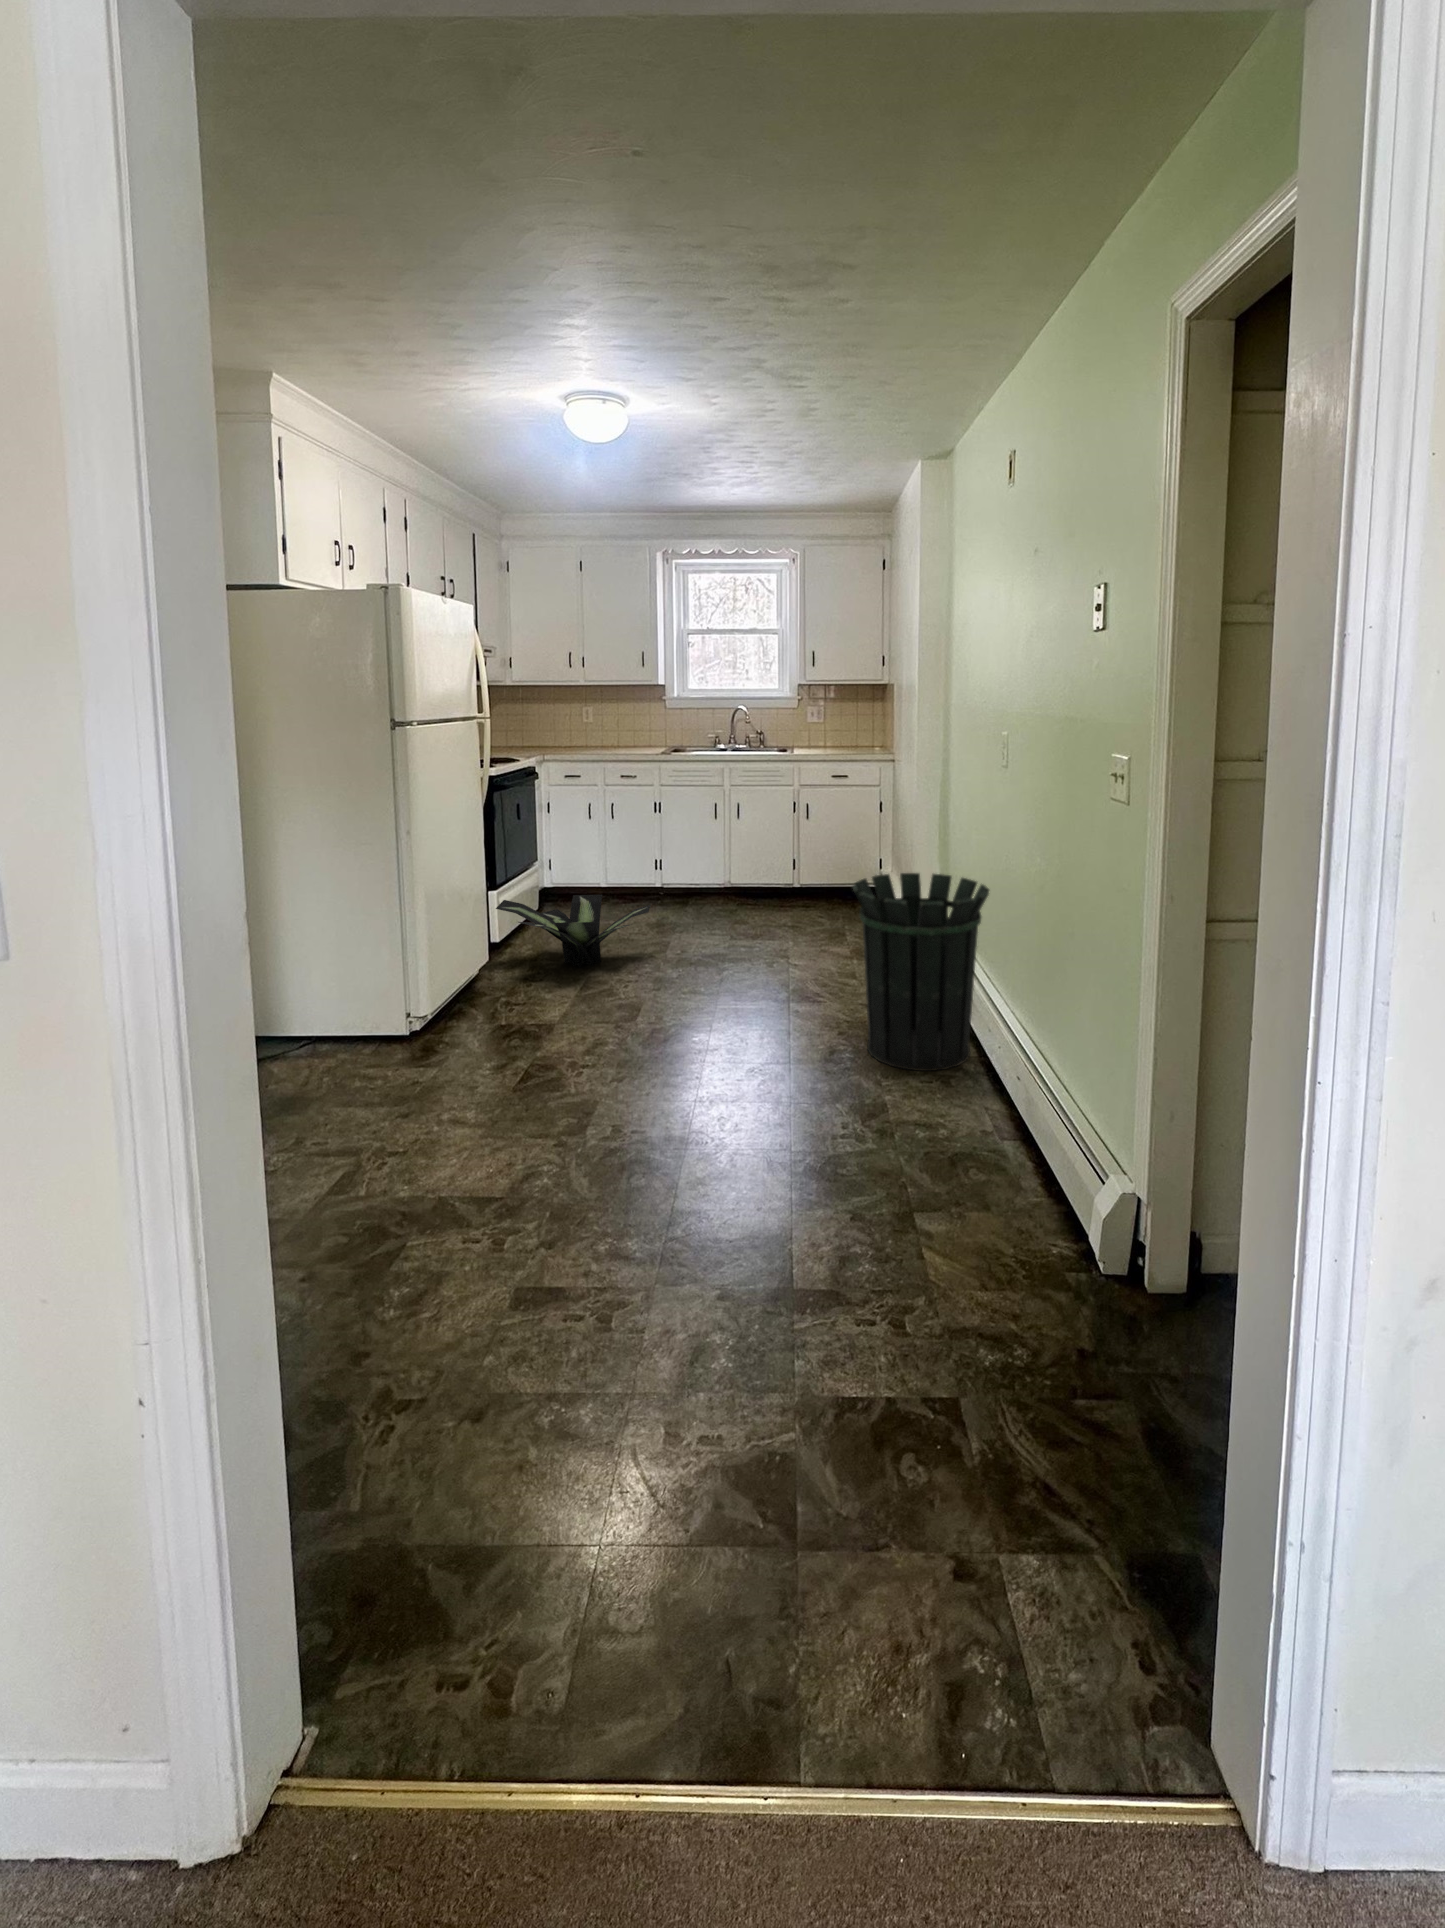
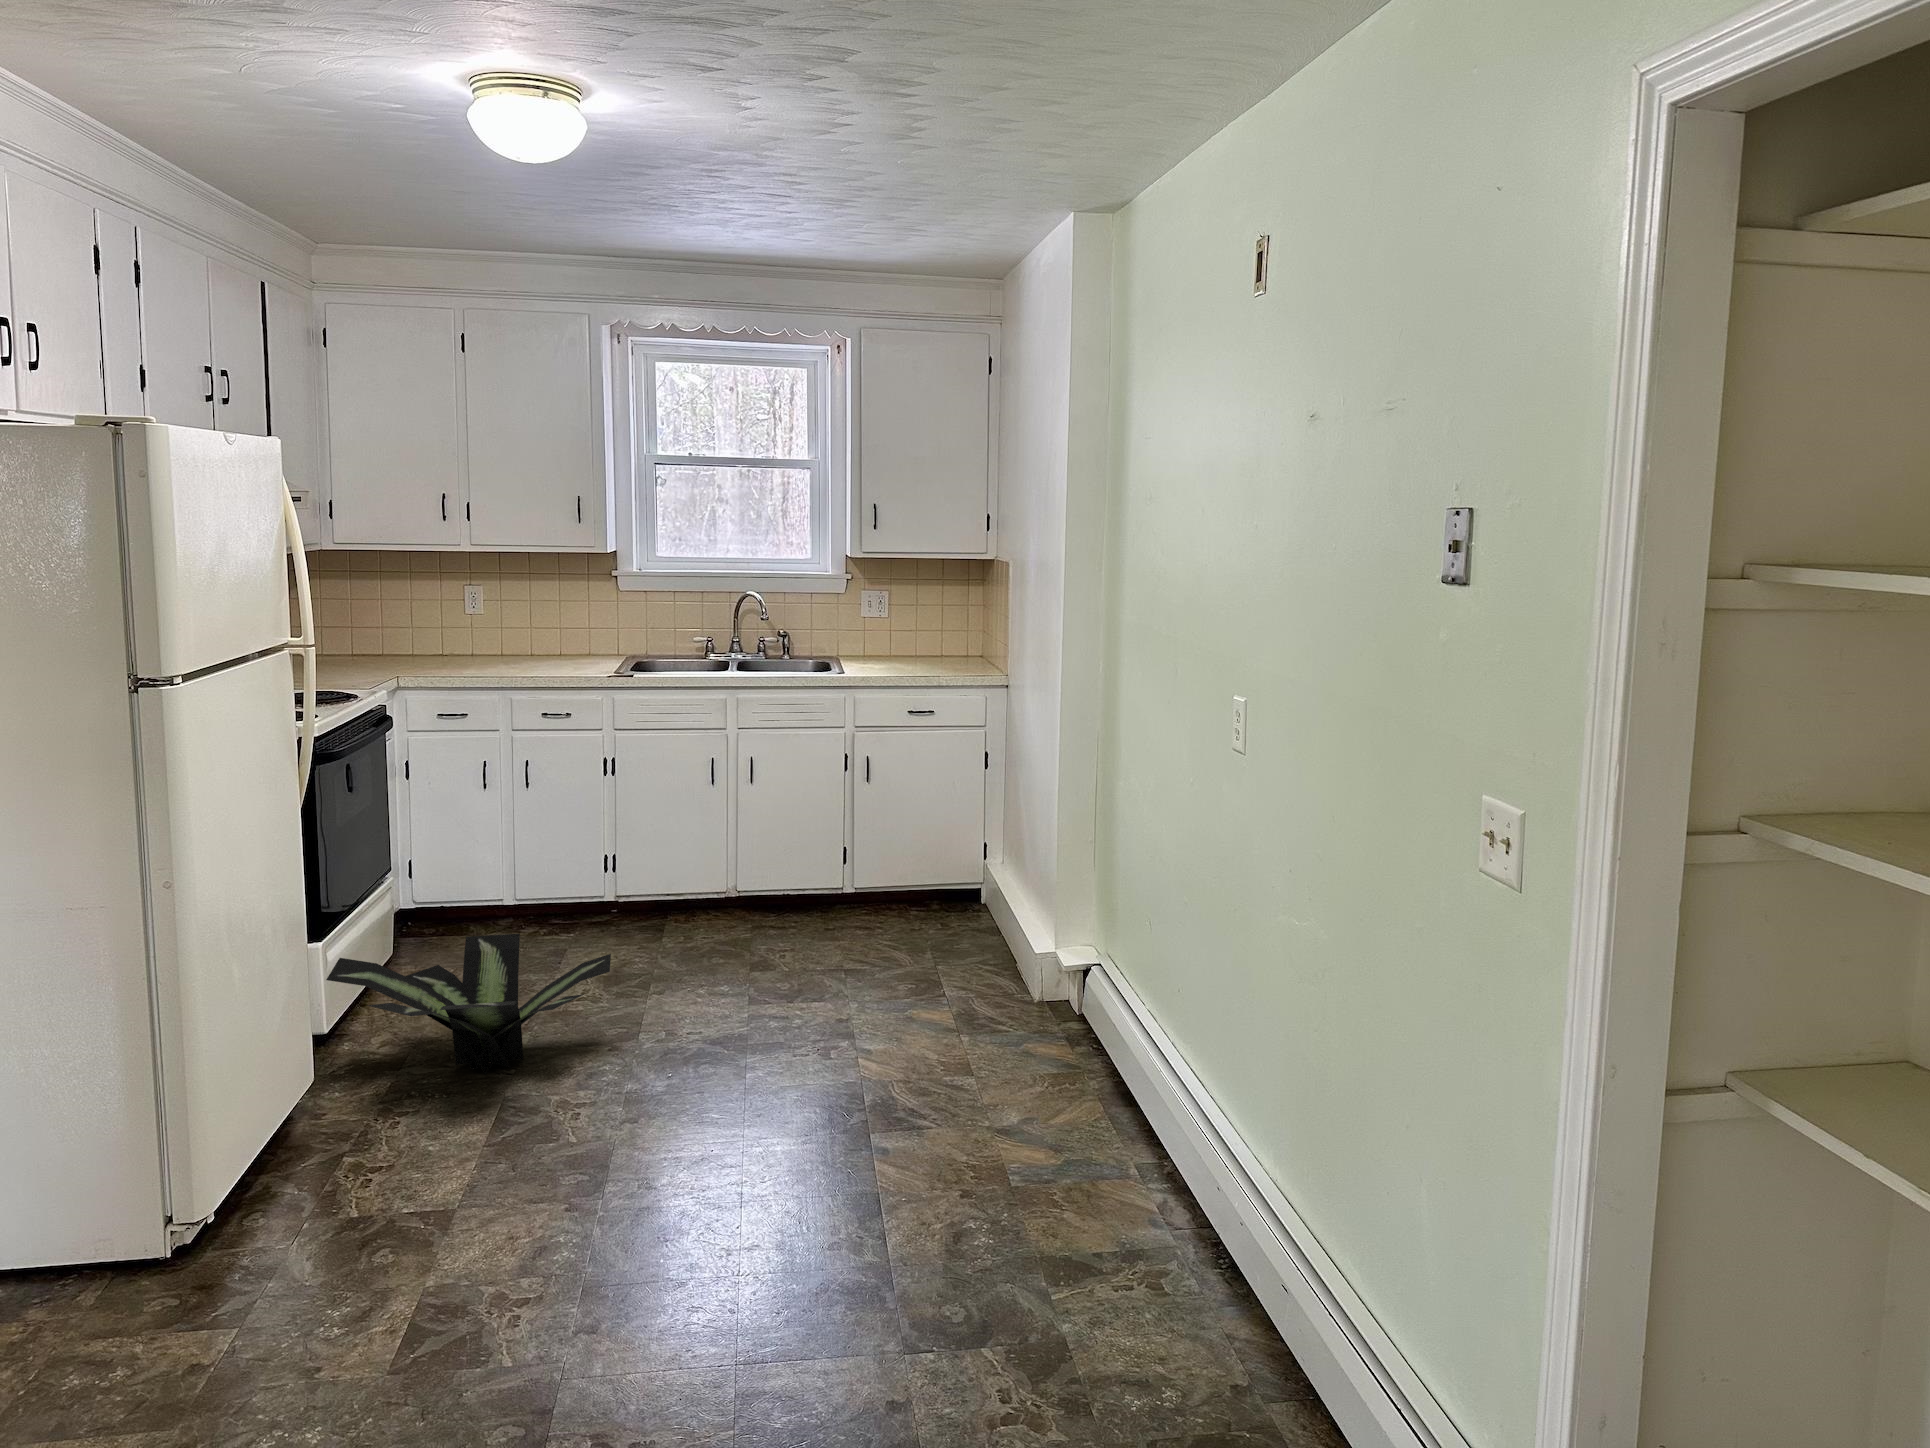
waste bin: present [853,873,989,1071] -> none [992,922,1219,1263]

